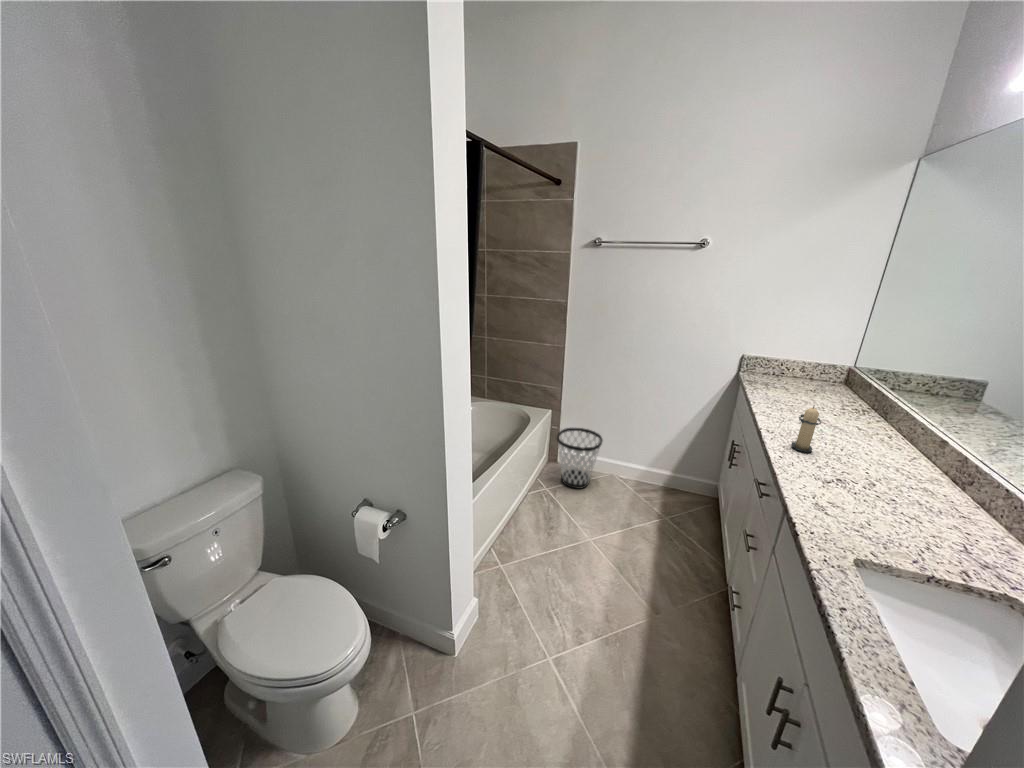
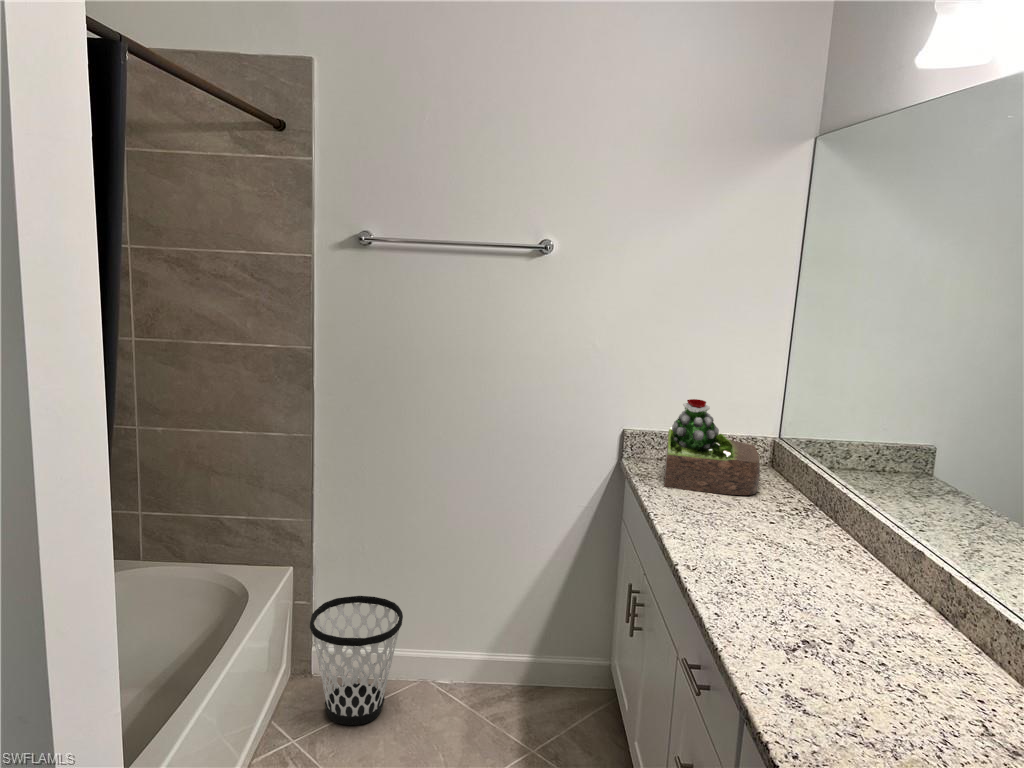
succulent plant: none [764,338,835,399] -> present [664,399,760,495]
candle: present [792,406,821,452] -> none [722,516,767,599]

